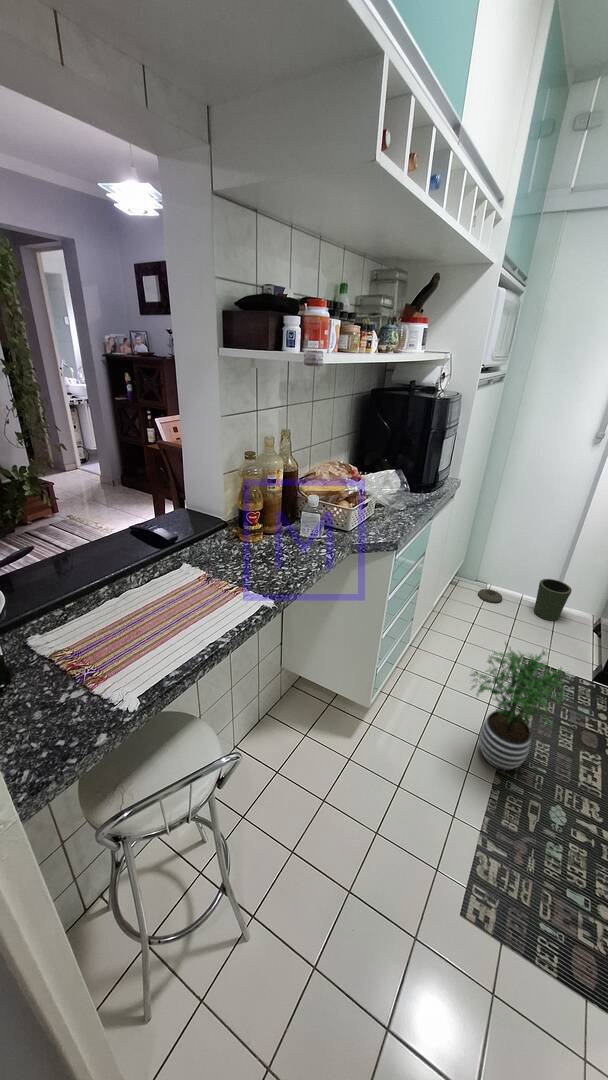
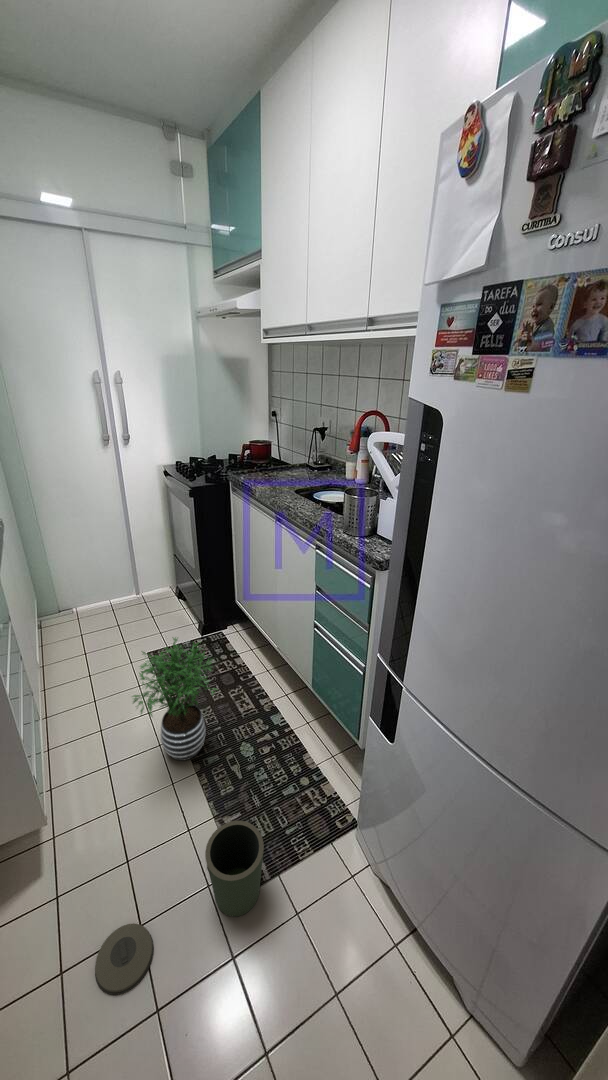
trash can: present [478,579,572,621] -> present [95,821,264,995]

